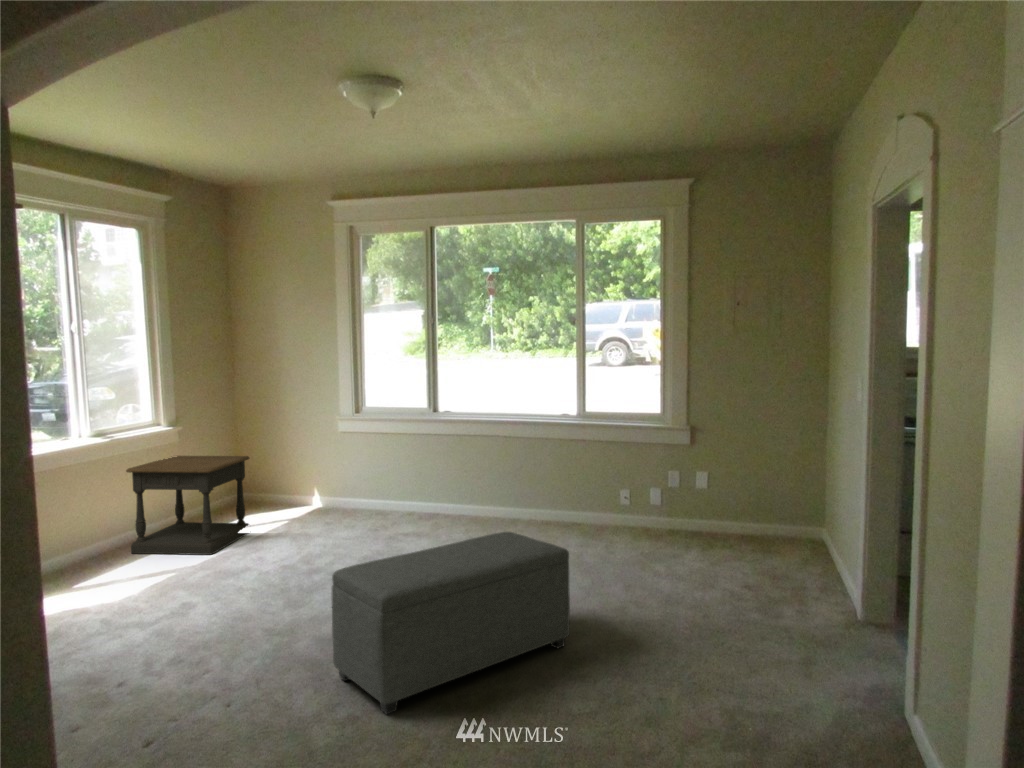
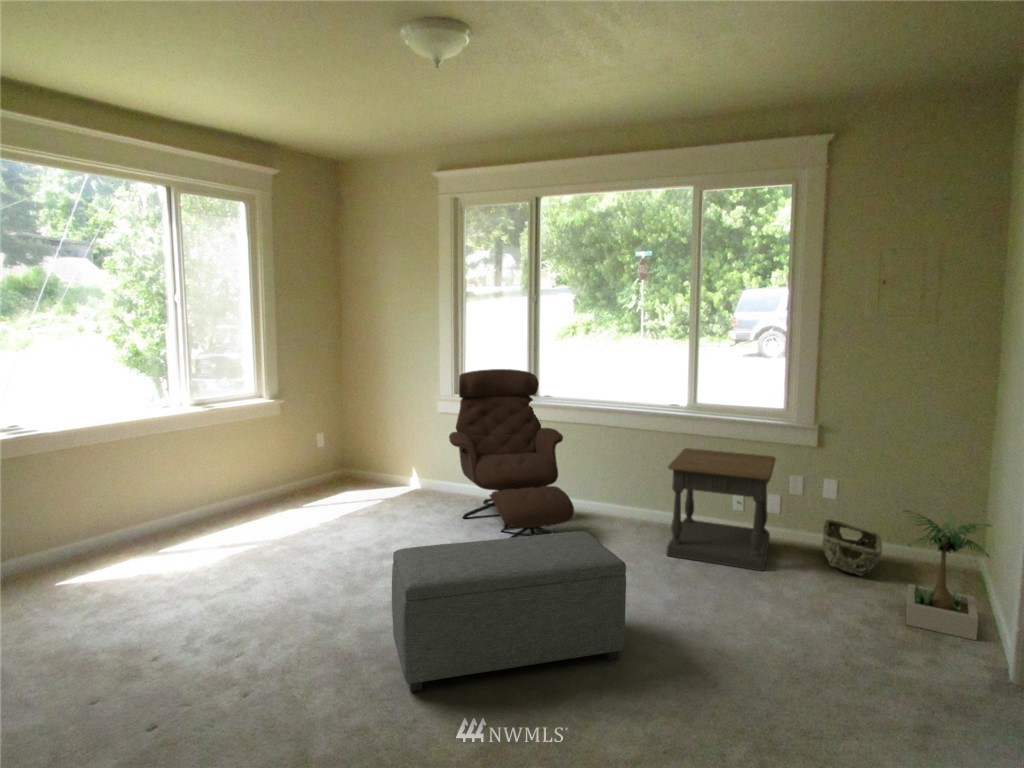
lounge chair: none [295,390,453,573] -> present [449,369,574,538]
side table: present [126,456,250,555] -> present [666,448,776,571]
potted plant: none [747,477,827,581] -> present [904,510,991,640]
woven basket: none [673,506,728,550] -> present [823,520,882,575]

